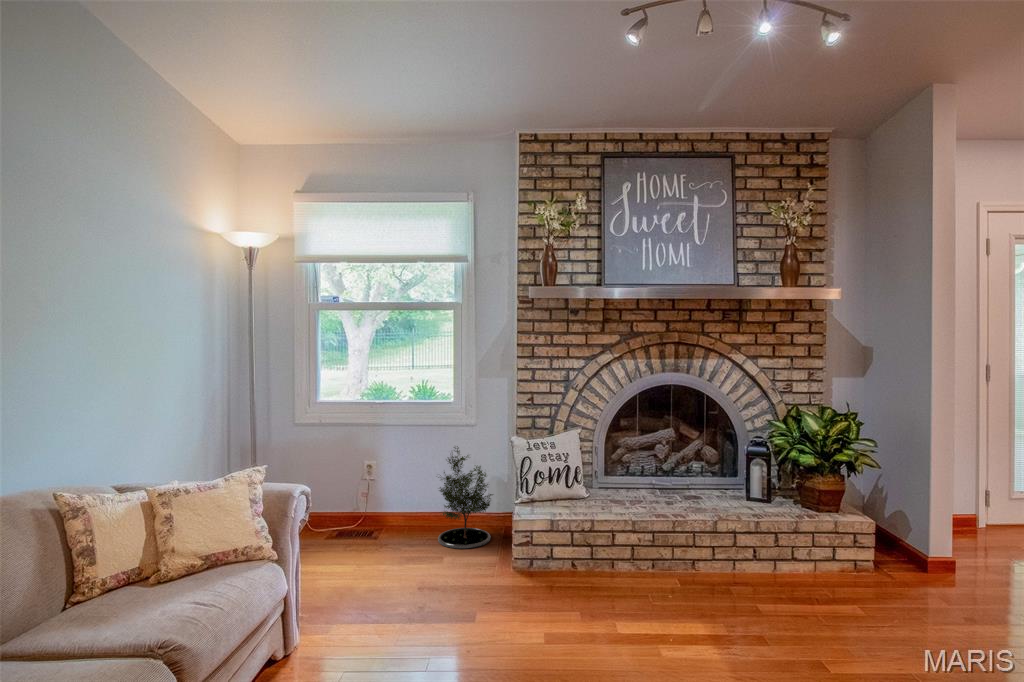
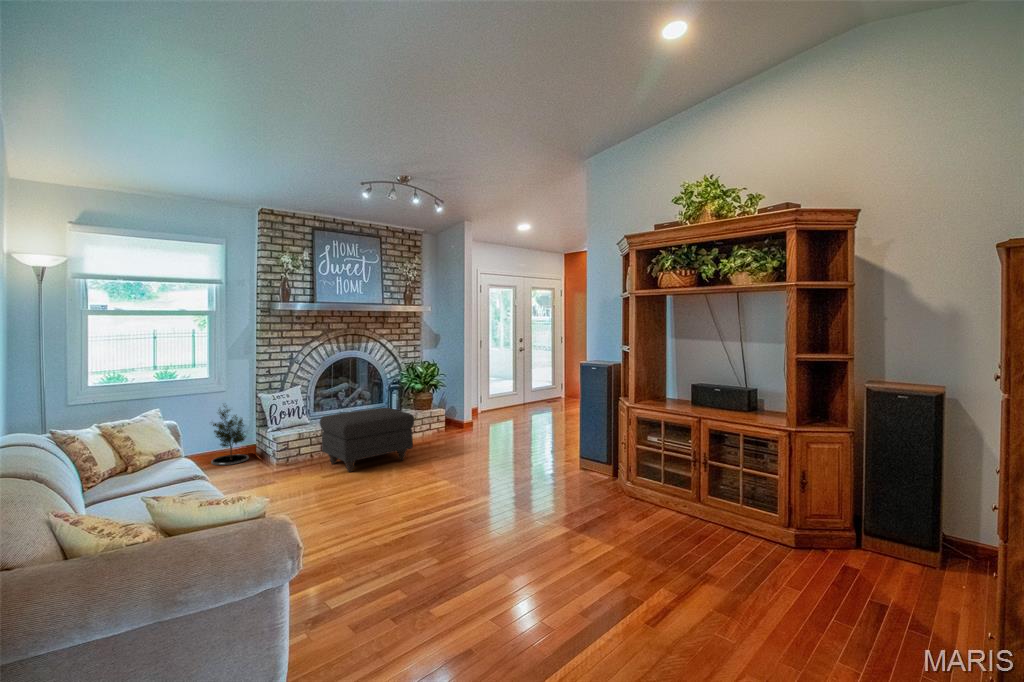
ottoman: none [577,495,774,636] -> present [320,408,414,472]

